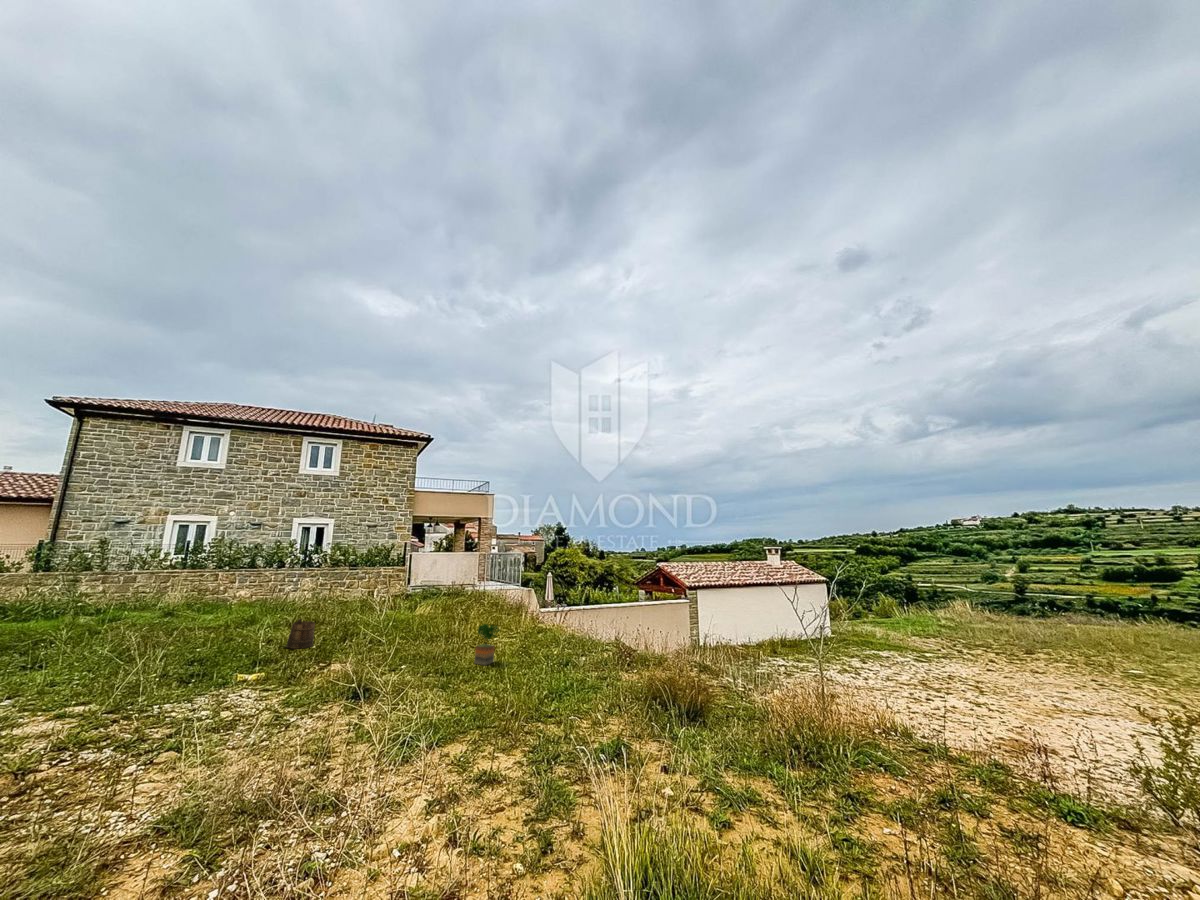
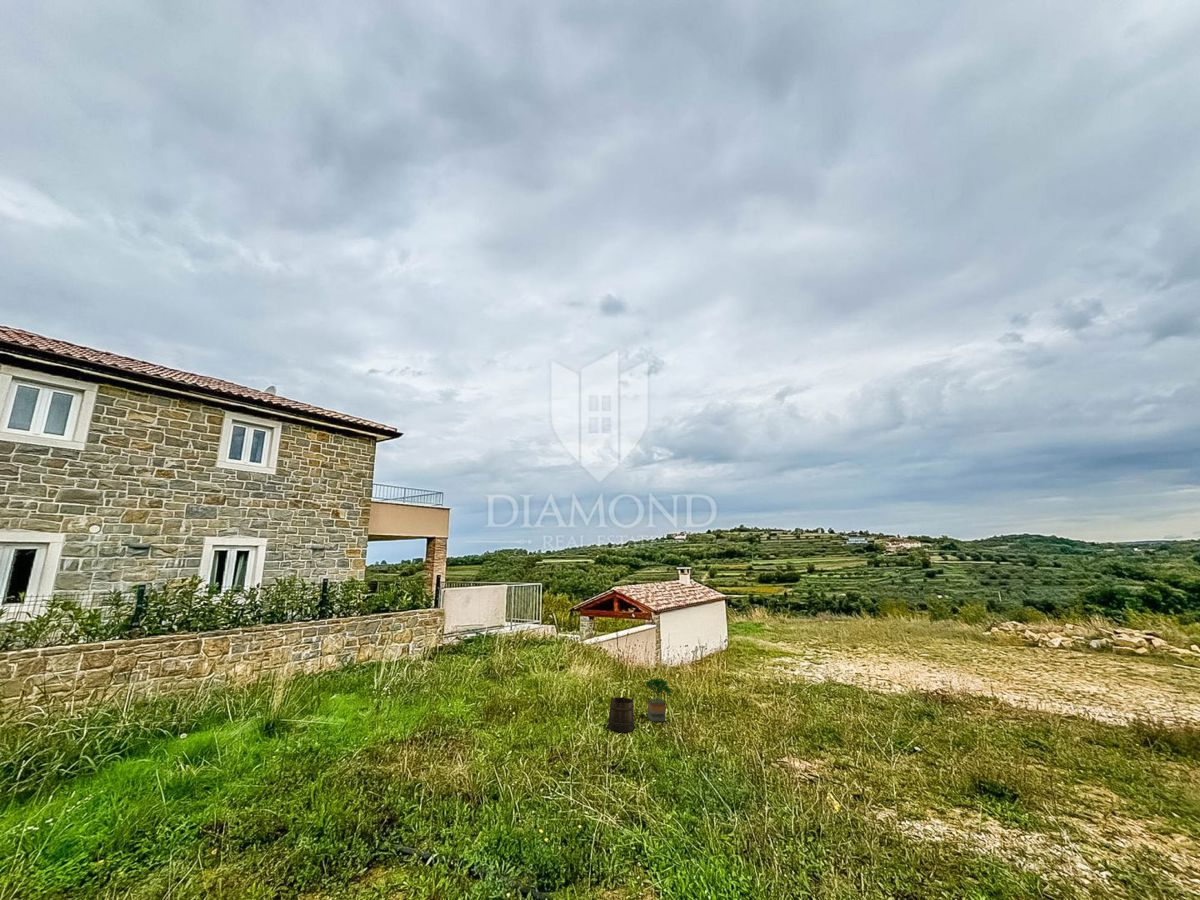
potted tree: present [474,624,500,665] -> present [646,679,671,721]

